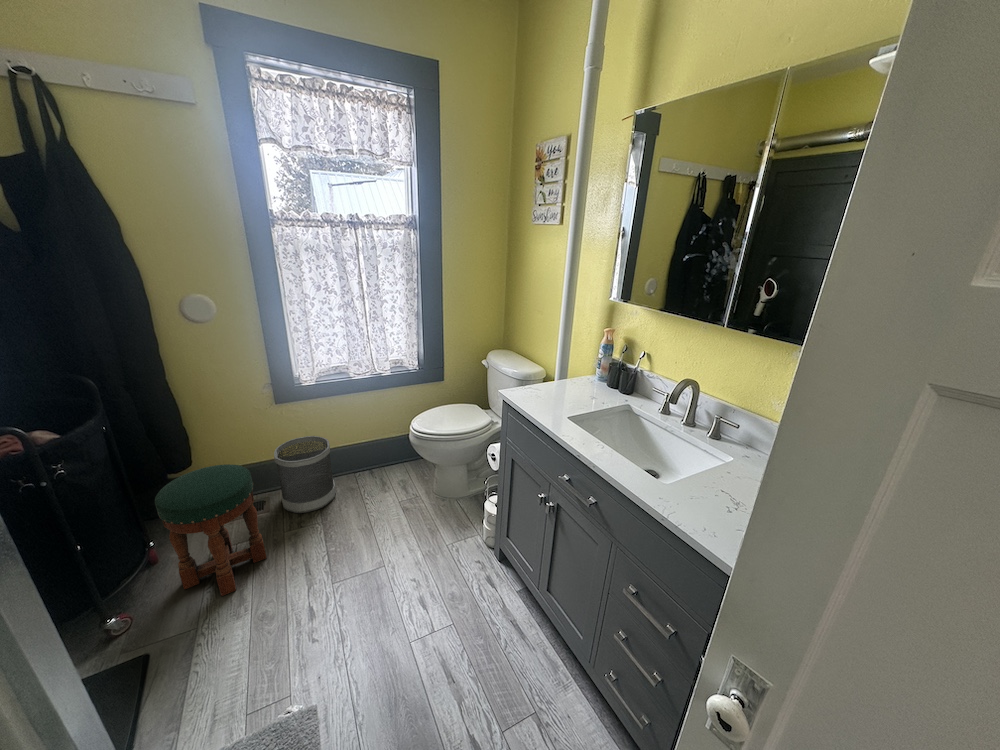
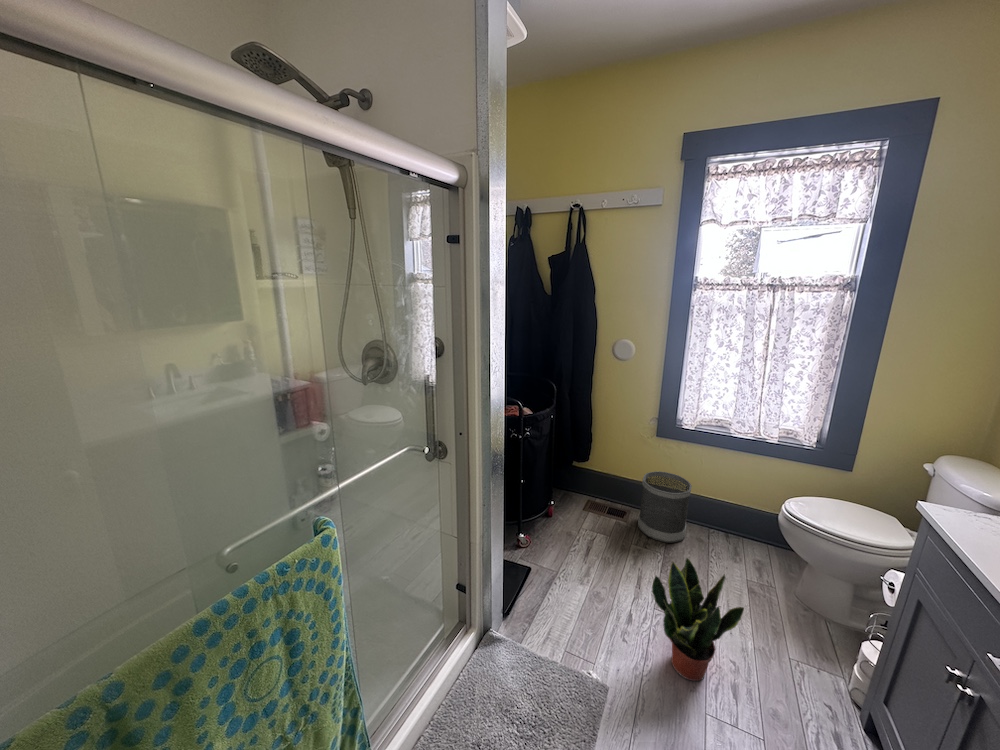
stool: present [155,464,266,596] -> none [561,464,622,564]
potted plant: none [329,512,413,628] -> present [652,558,744,681]

